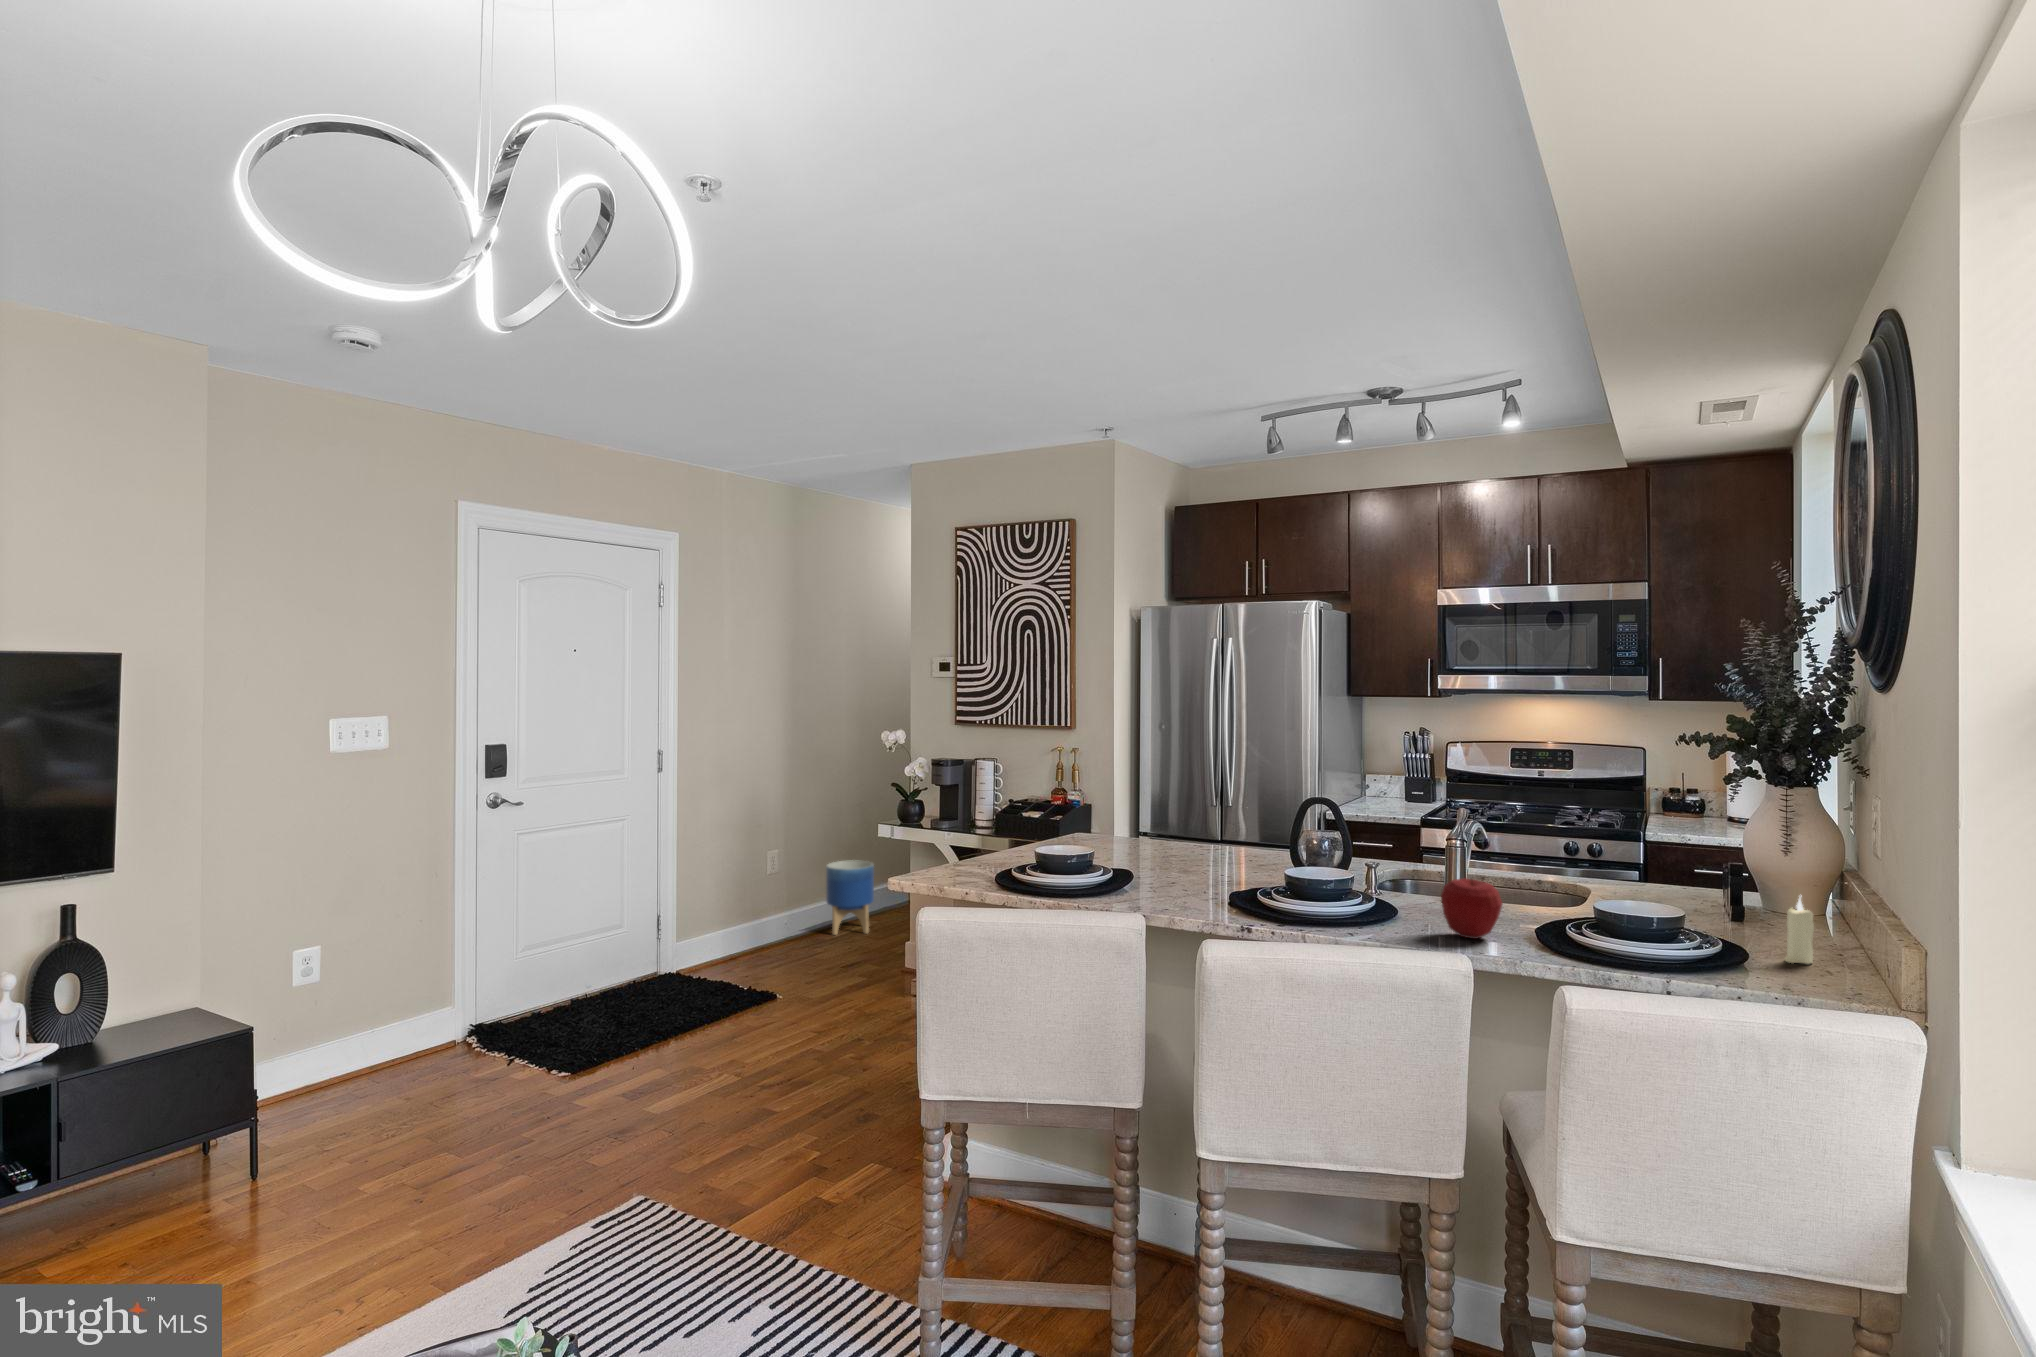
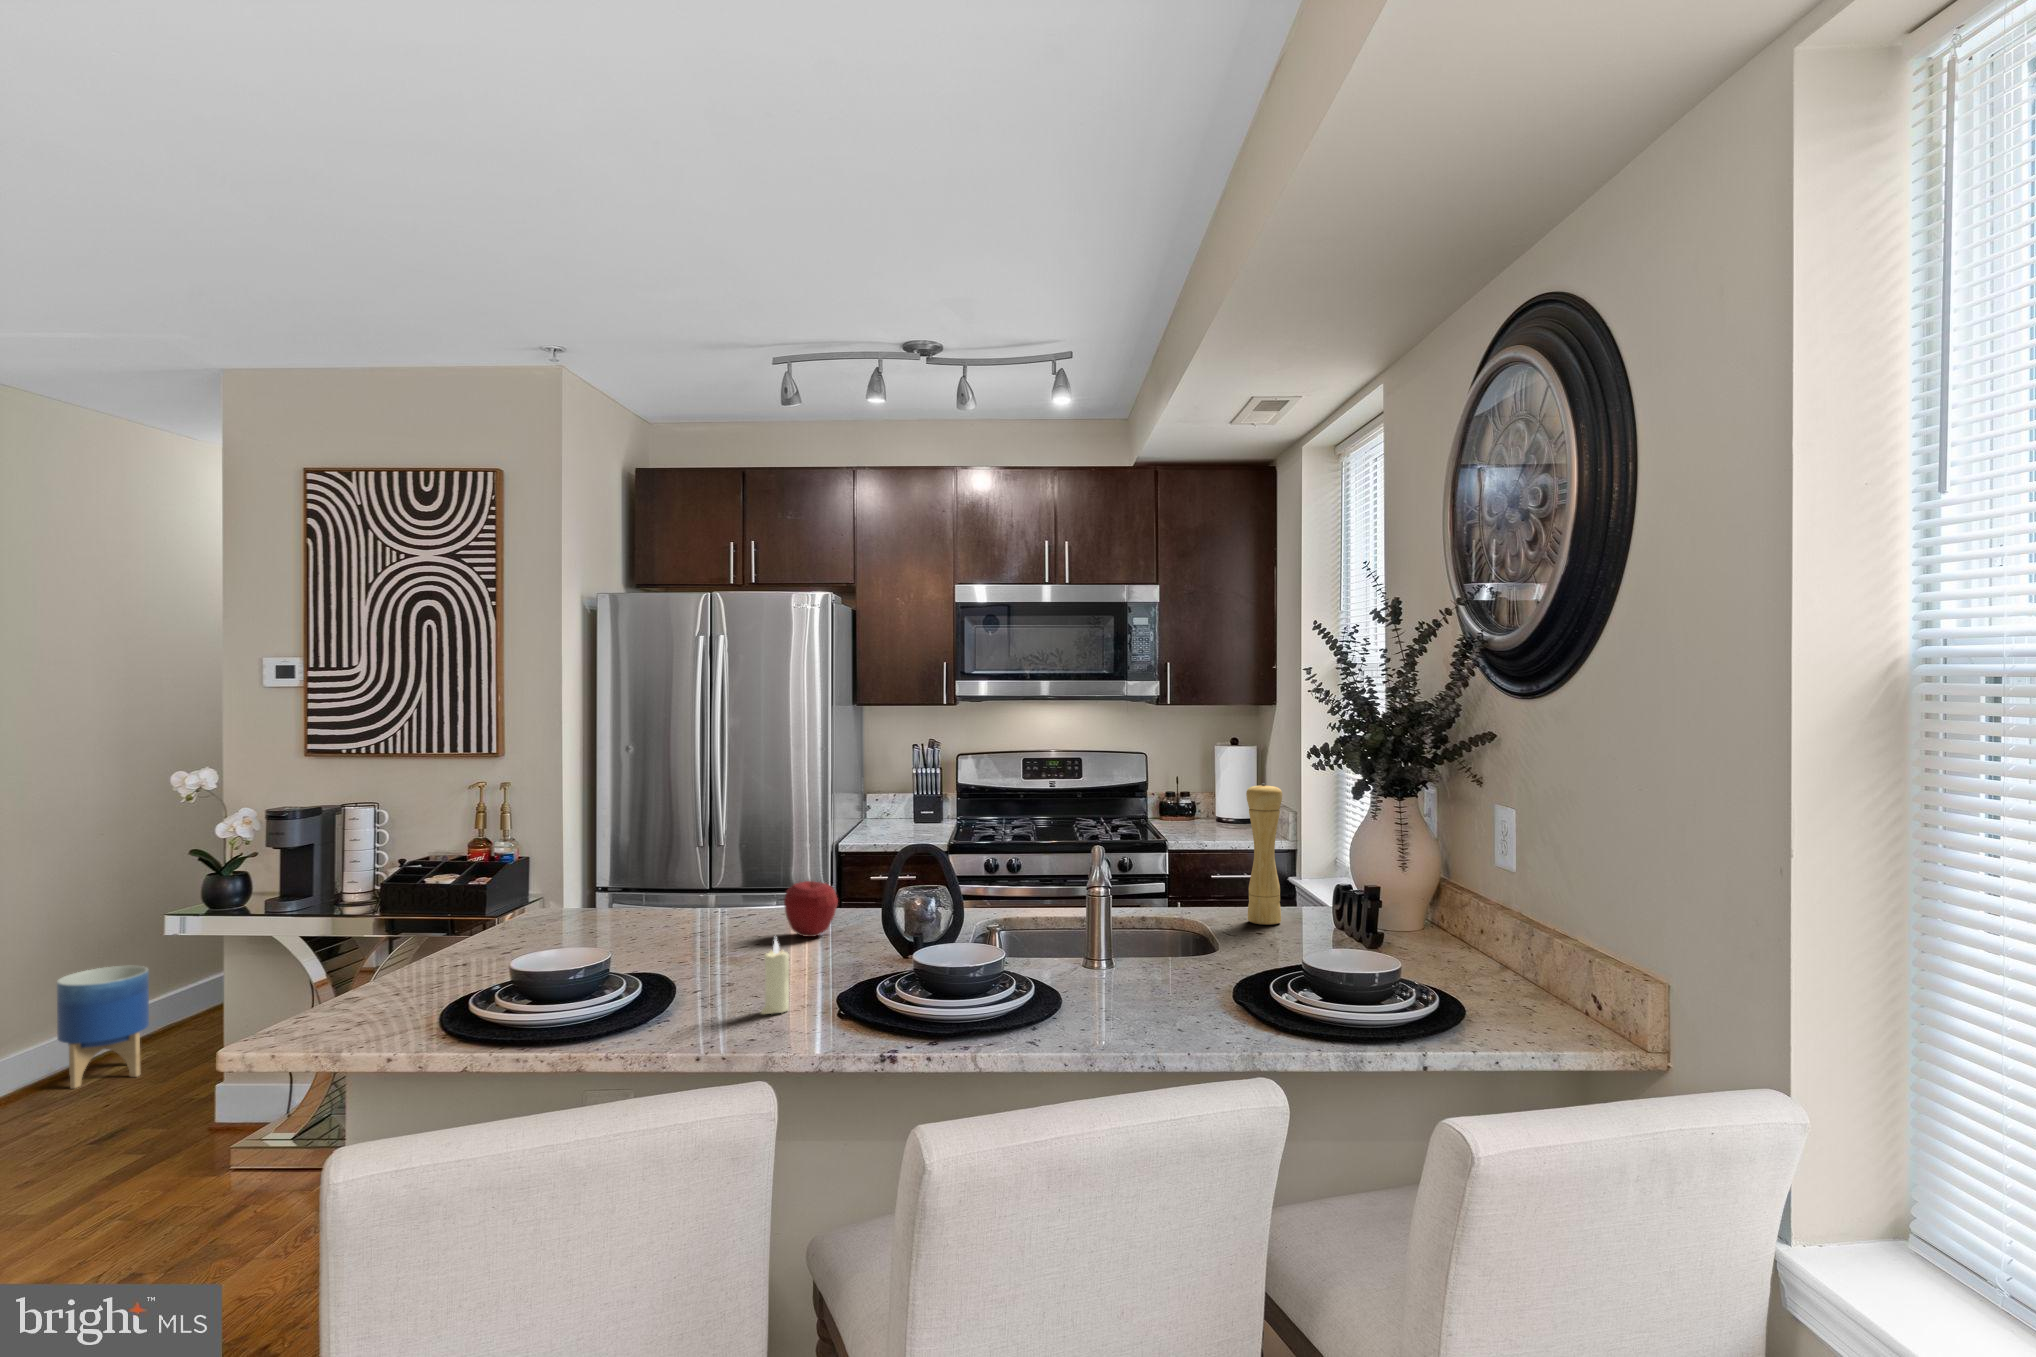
pepper mill: none [1627,766,1664,894] -> present [1246,783,1282,925]
apple: present [1441,879,1502,939] -> present [784,881,838,937]
candle: present [1785,897,1814,964] -> present [761,939,789,1014]

